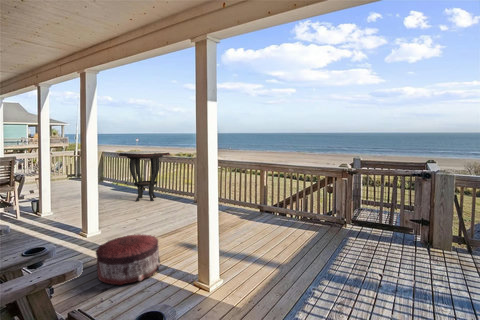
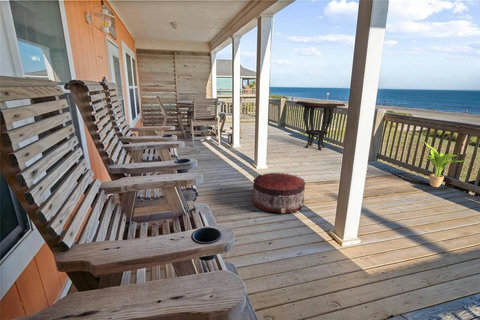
potted plant: none [241,180,270,215] -> present [426,144,463,187]

